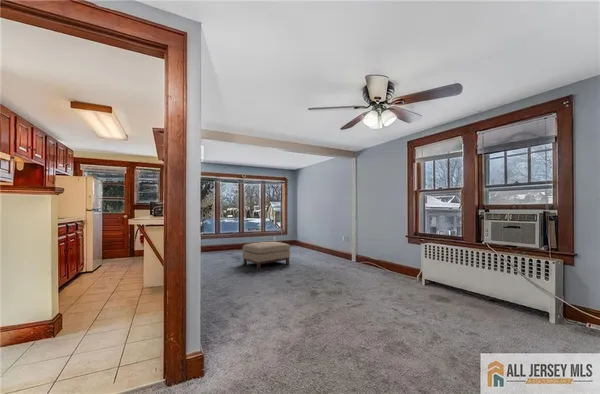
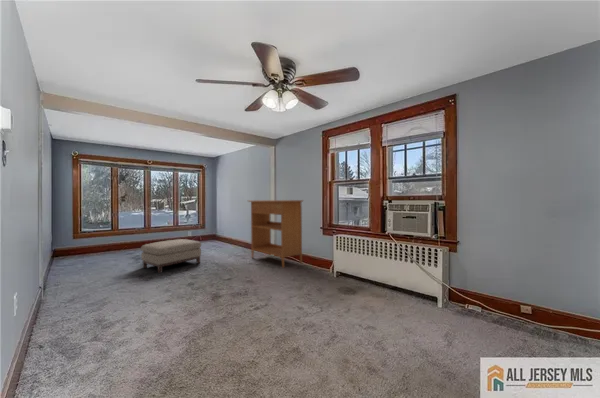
console table: none [330,208,387,273] -> present [249,200,302,267]

